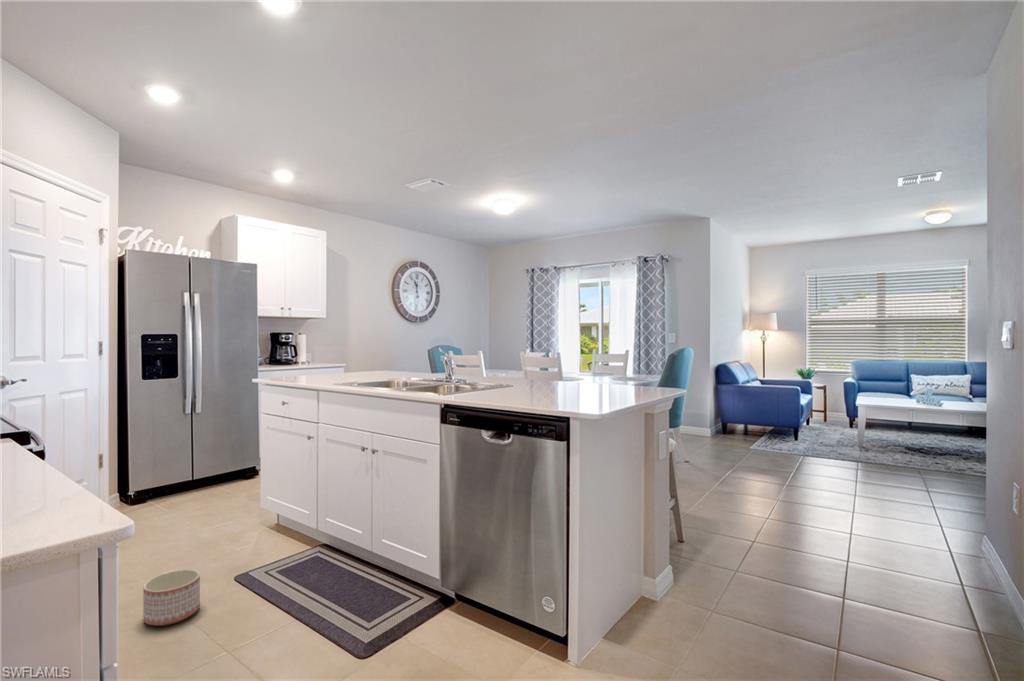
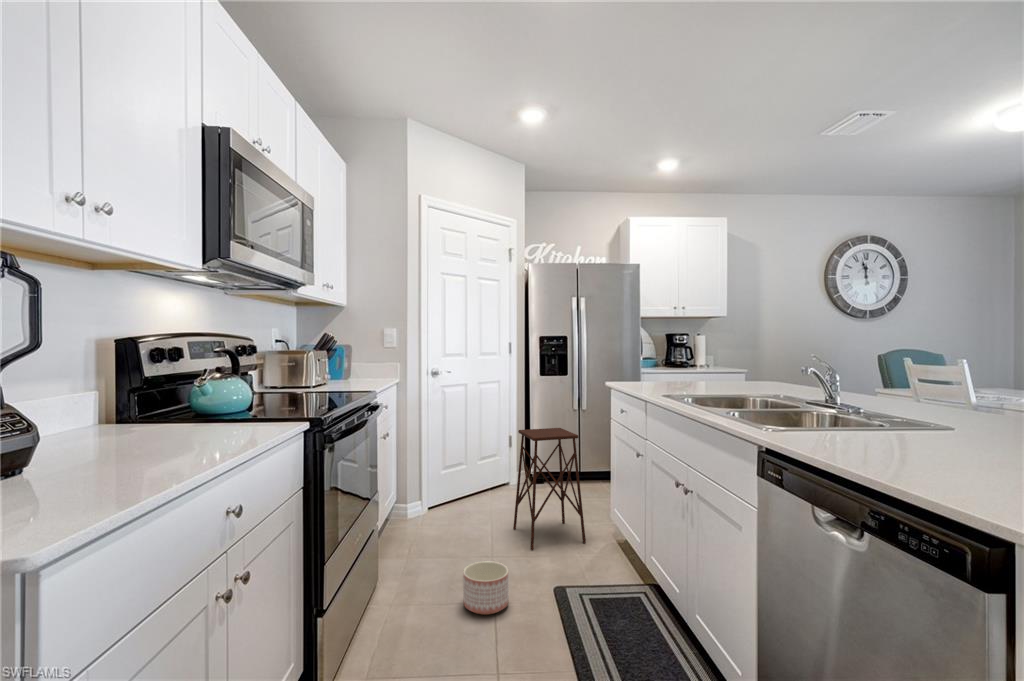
side table: none [143,429,239,558] -> present [513,428,586,550]

